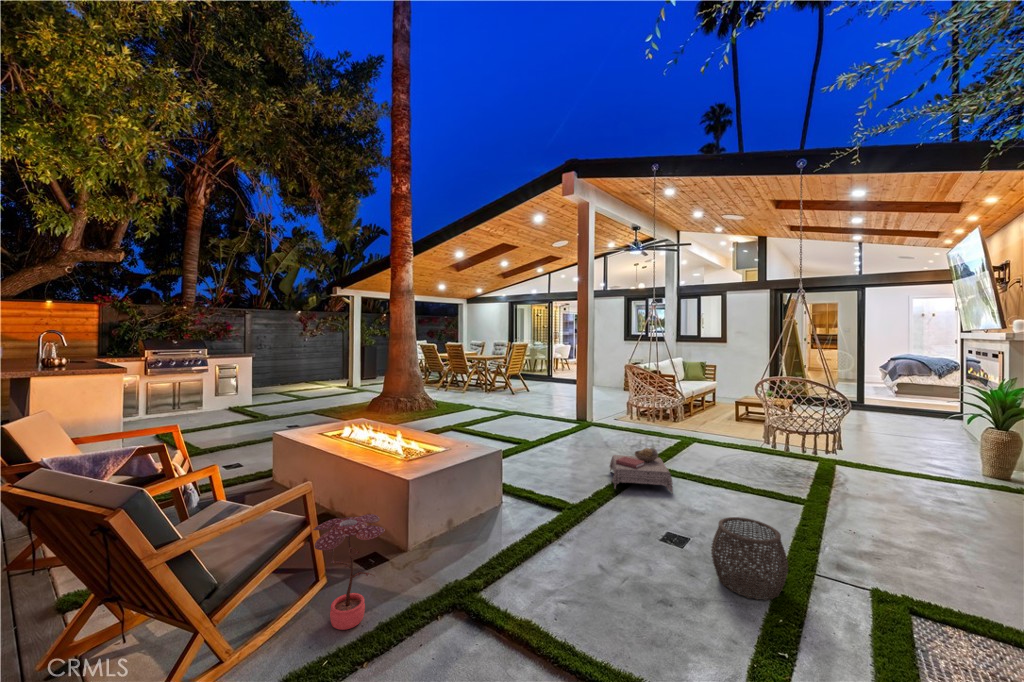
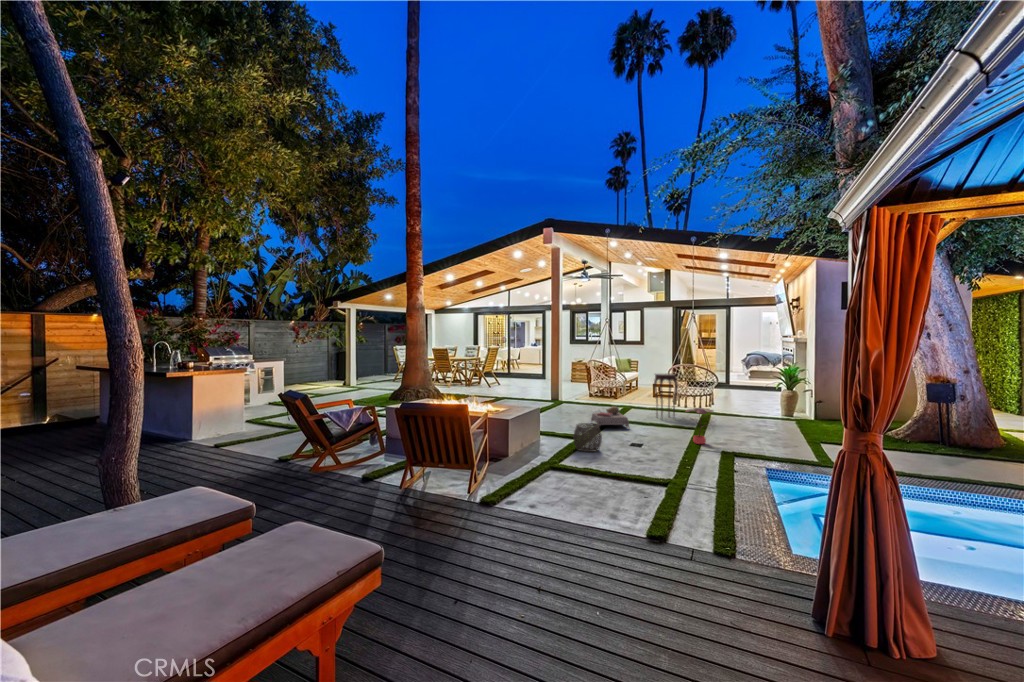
side table: none [728,391,773,475] -> present [654,374,678,418]
potted plant: present [314,514,385,630] -> present [686,408,713,444]
woven basket: present [711,517,788,600] -> present [573,423,602,452]

